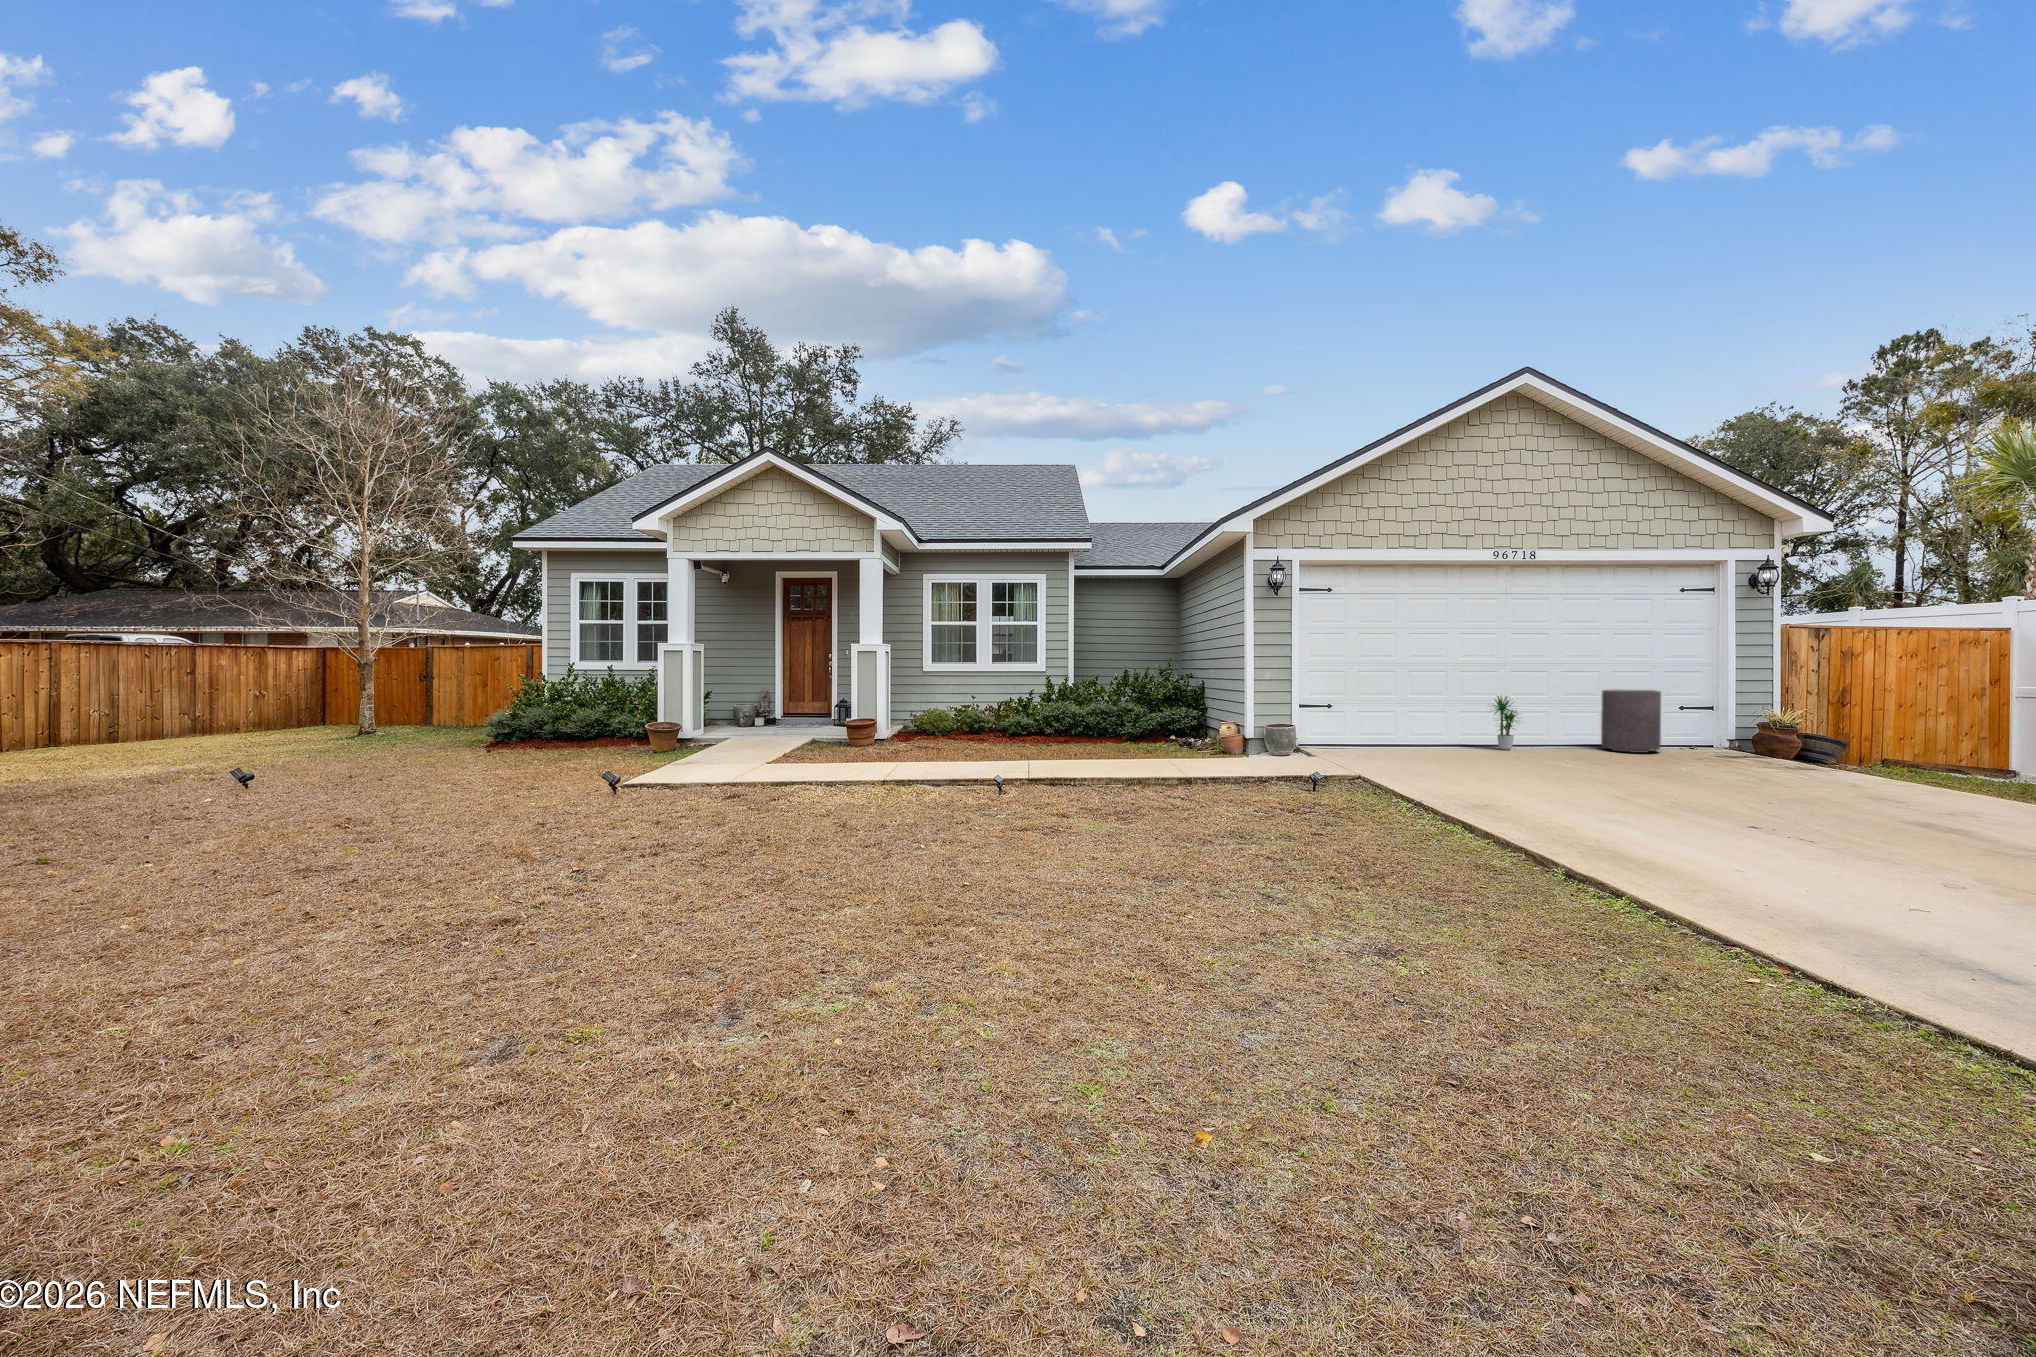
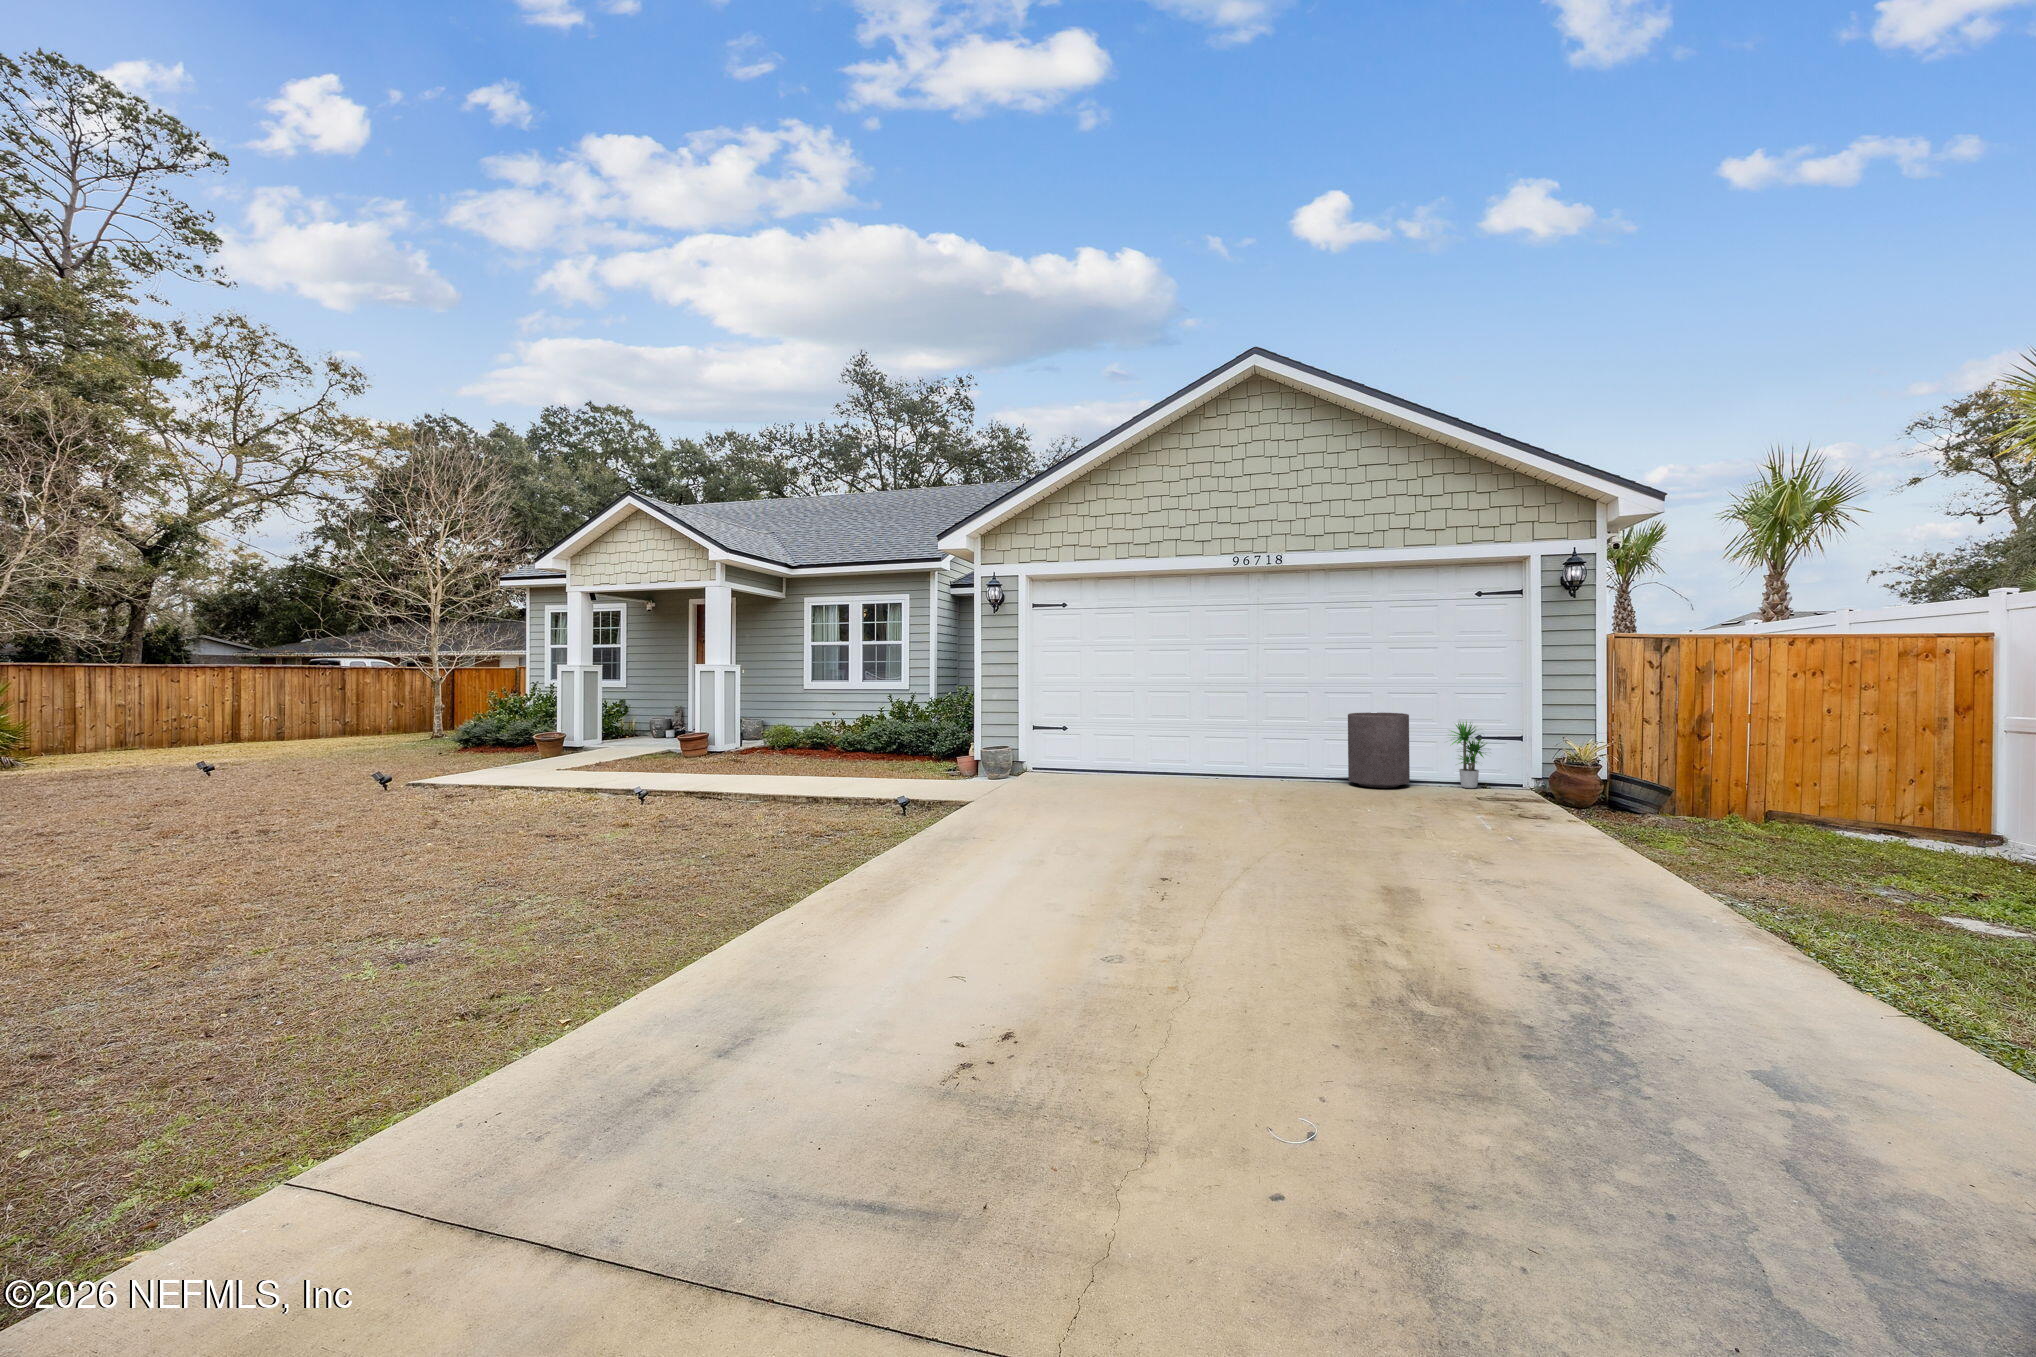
potted plant: present [1493,696,1519,750] -> present [1451,721,1487,788]

